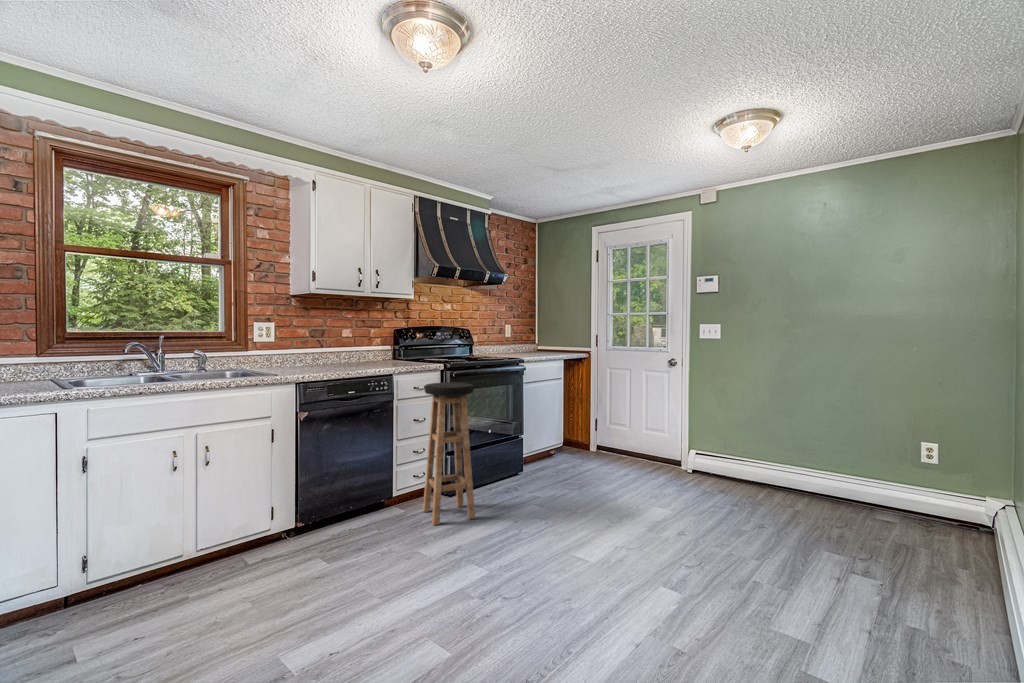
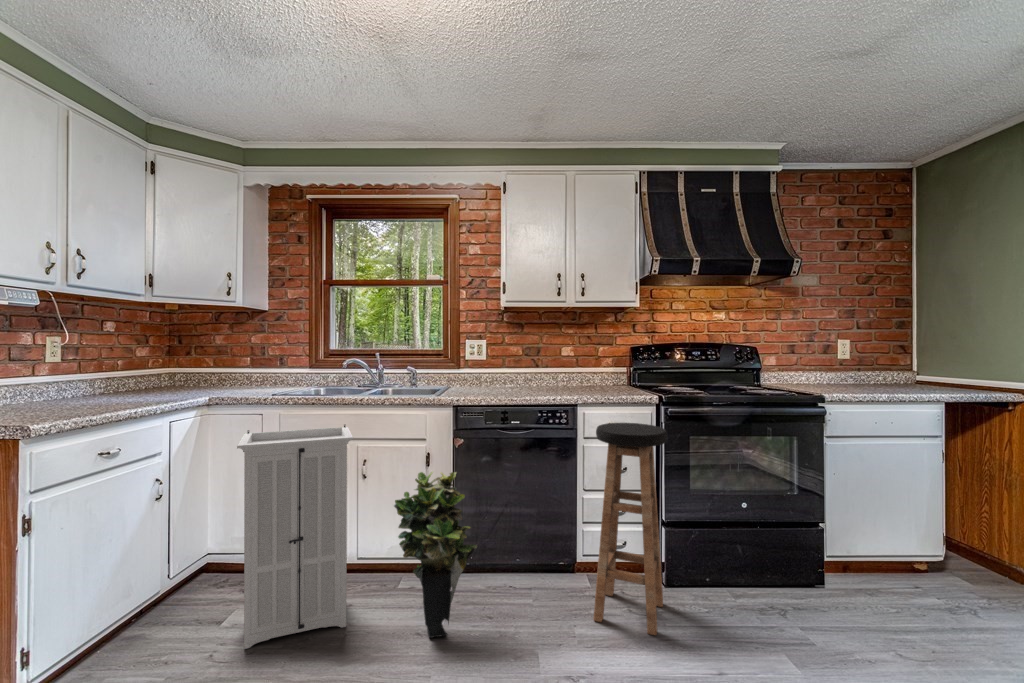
storage cabinet: none [107,406,256,653] -> present [237,425,353,649]
potted plant: none [284,436,362,574] -> present [394,472,477,638]

